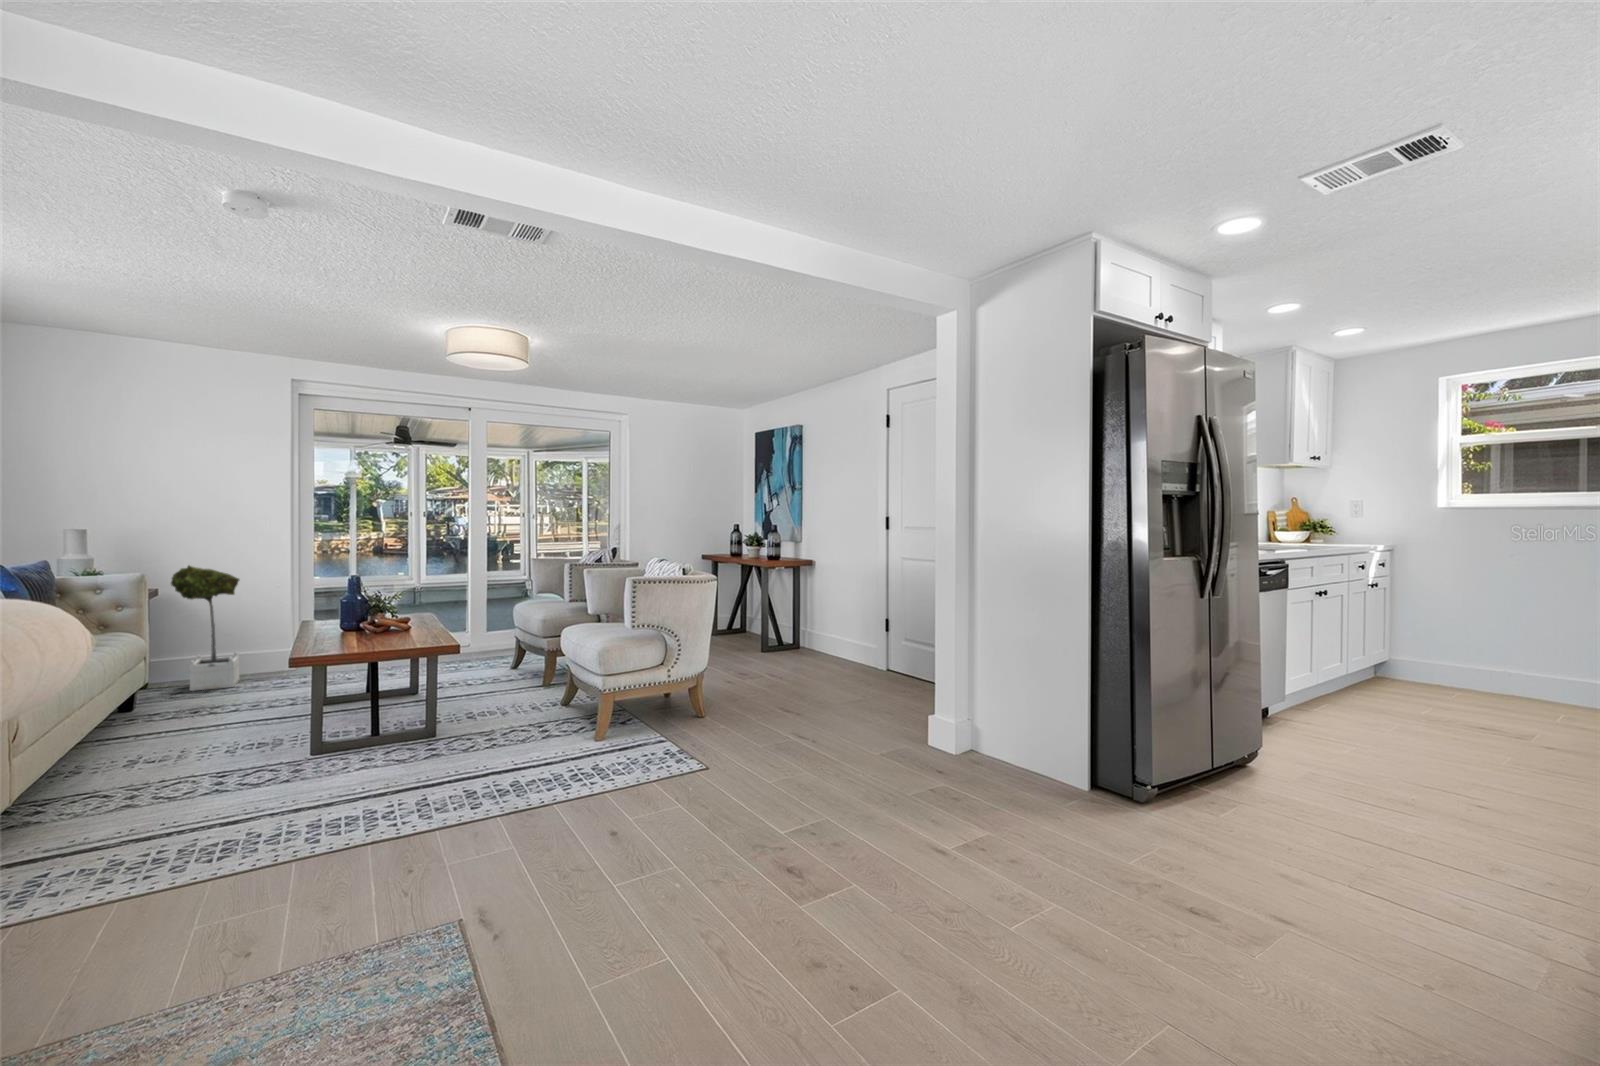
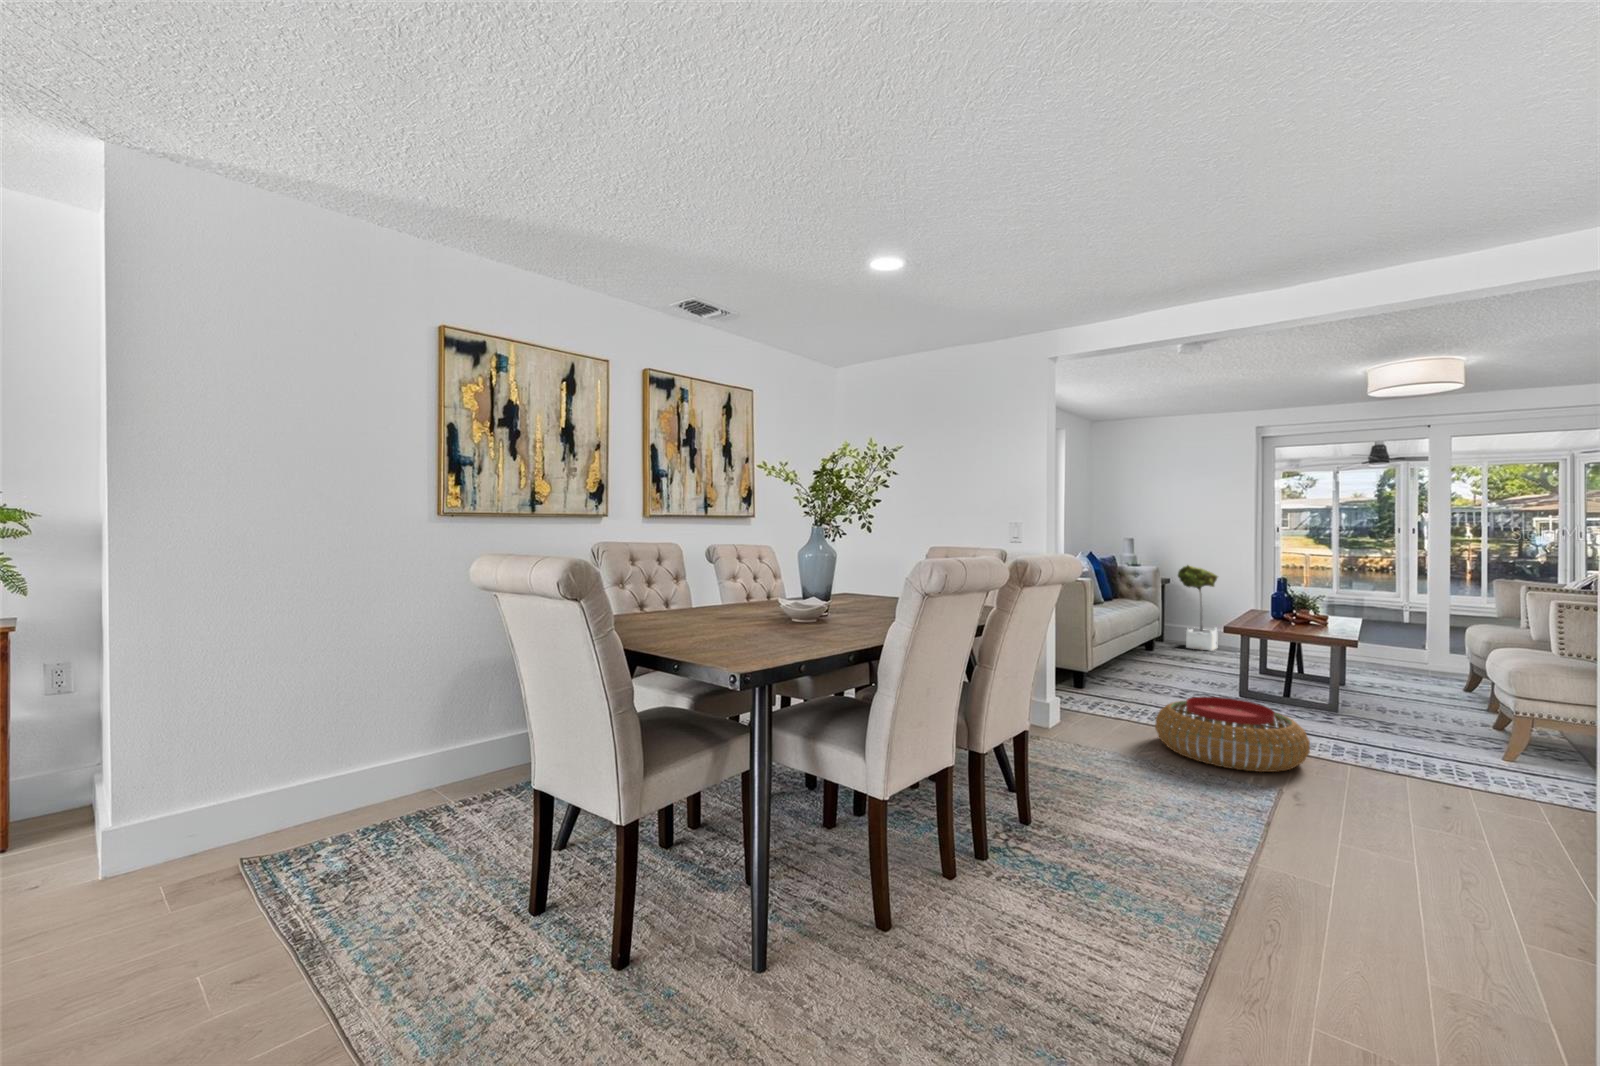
pouf: none [203,777,466,930] -> present [1155,697,1310,772]

